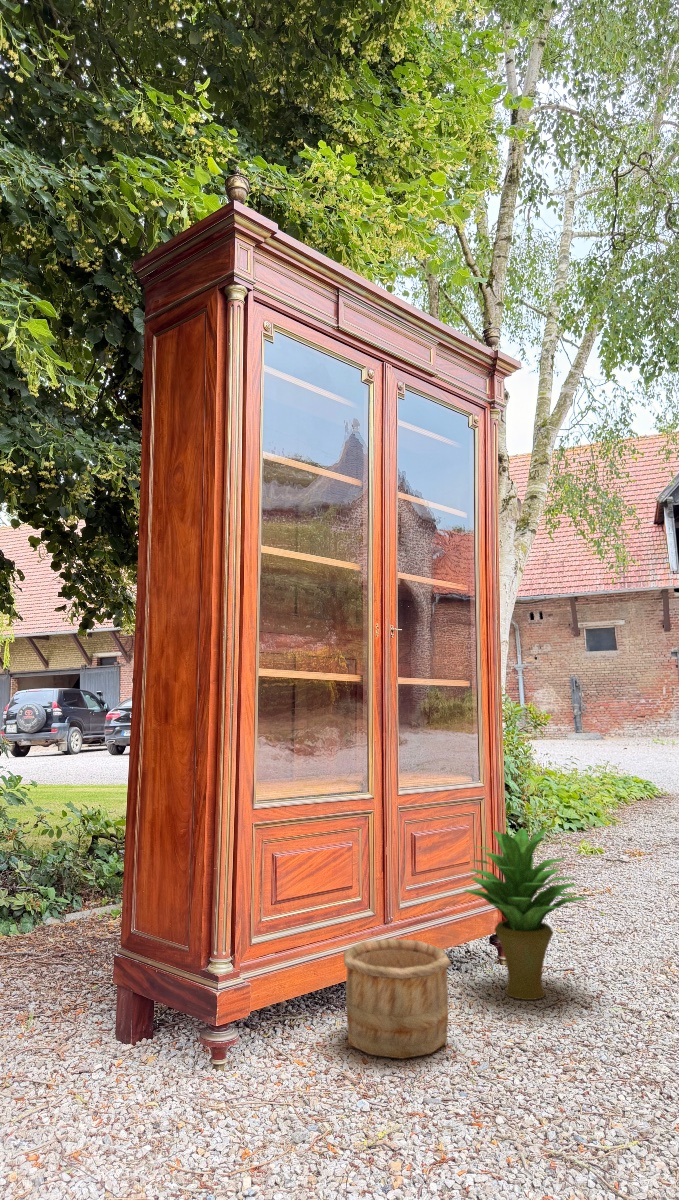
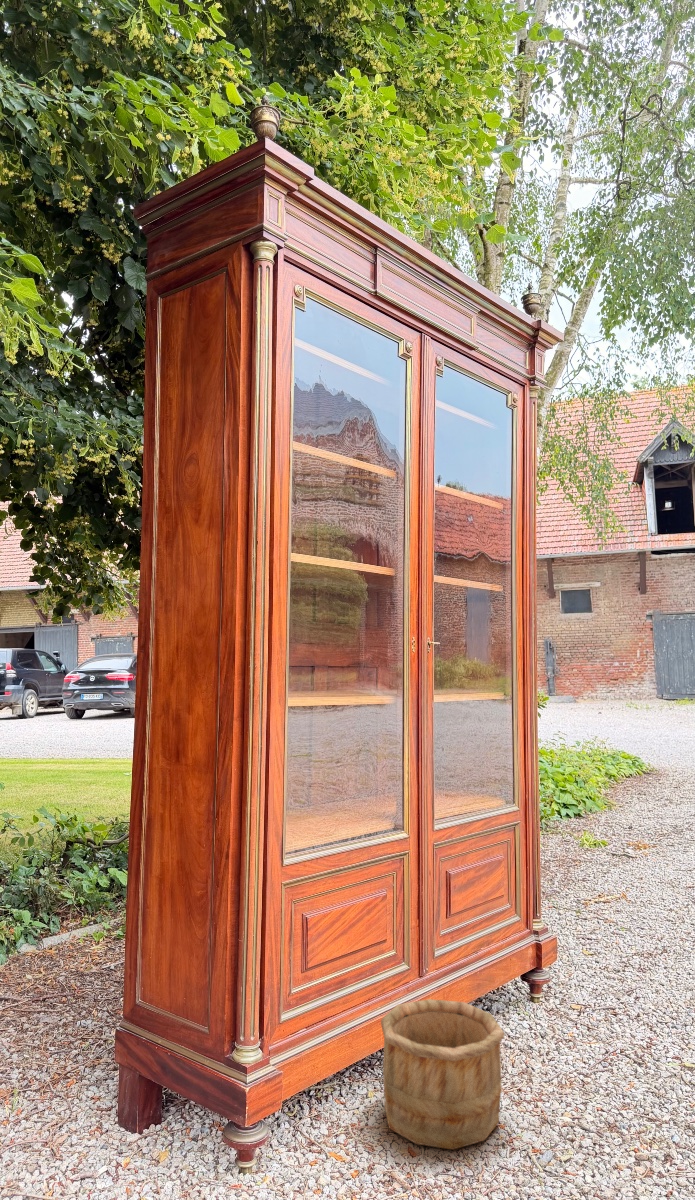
potted plant: present [464,828,587,1000] -> none [501,861,640,1054]

